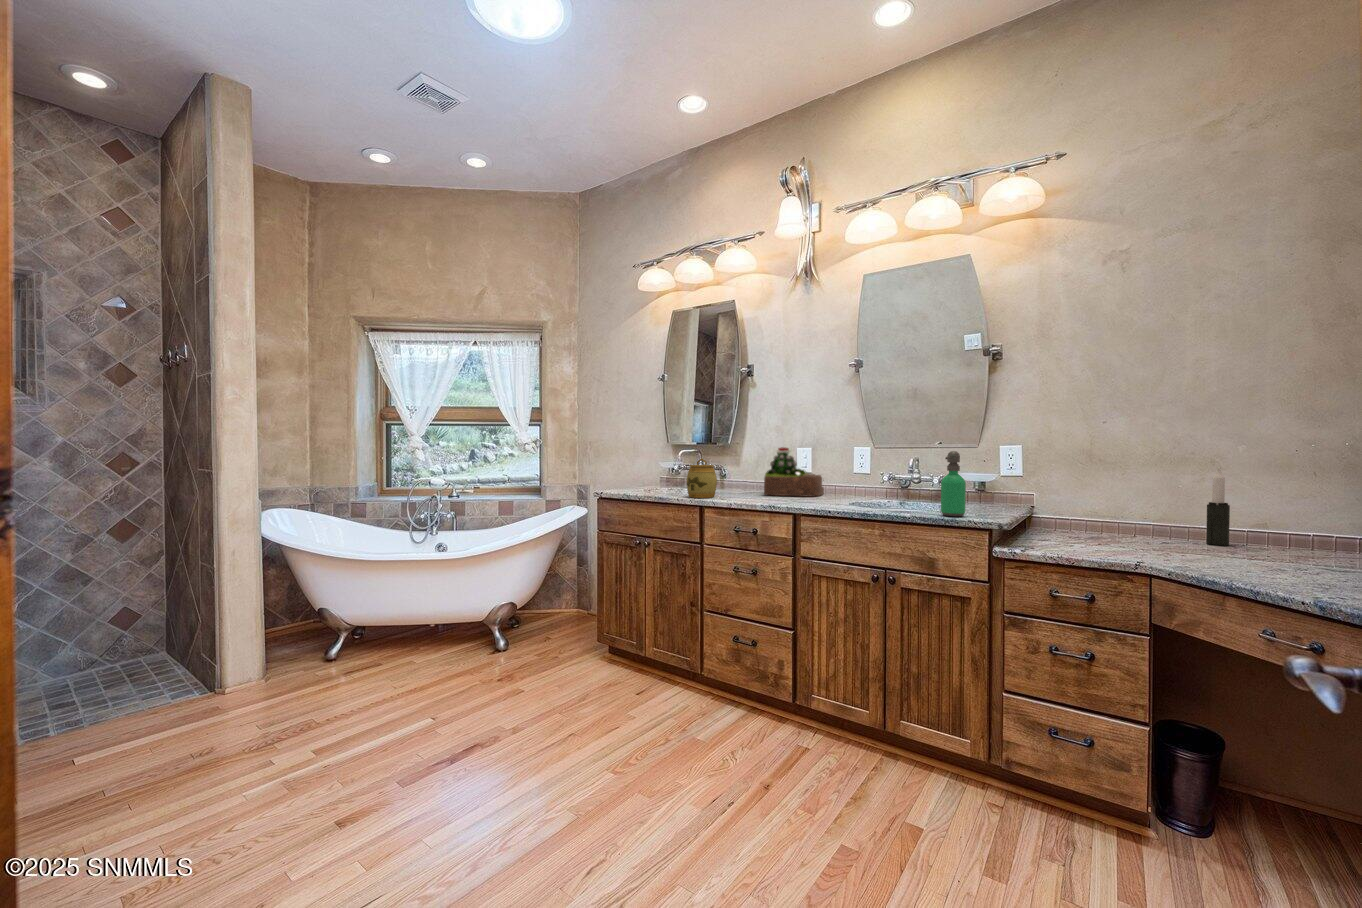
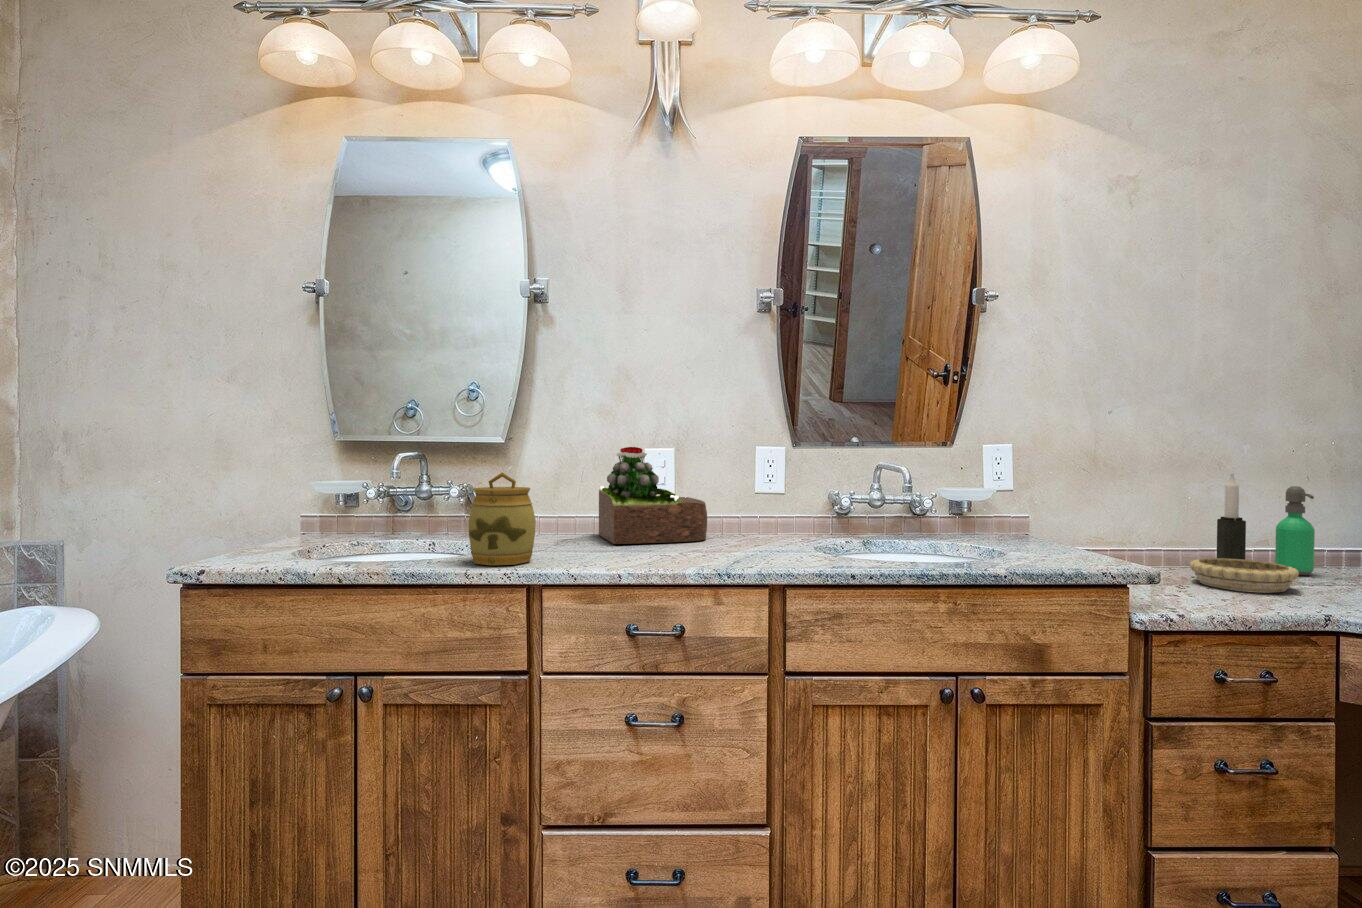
soap dispenser: present [941,451,966,516] -> present [1275,486,1315,575]
decorative bowl: none [1122,529,1207,553] -> present [1190,558,1299,592]

